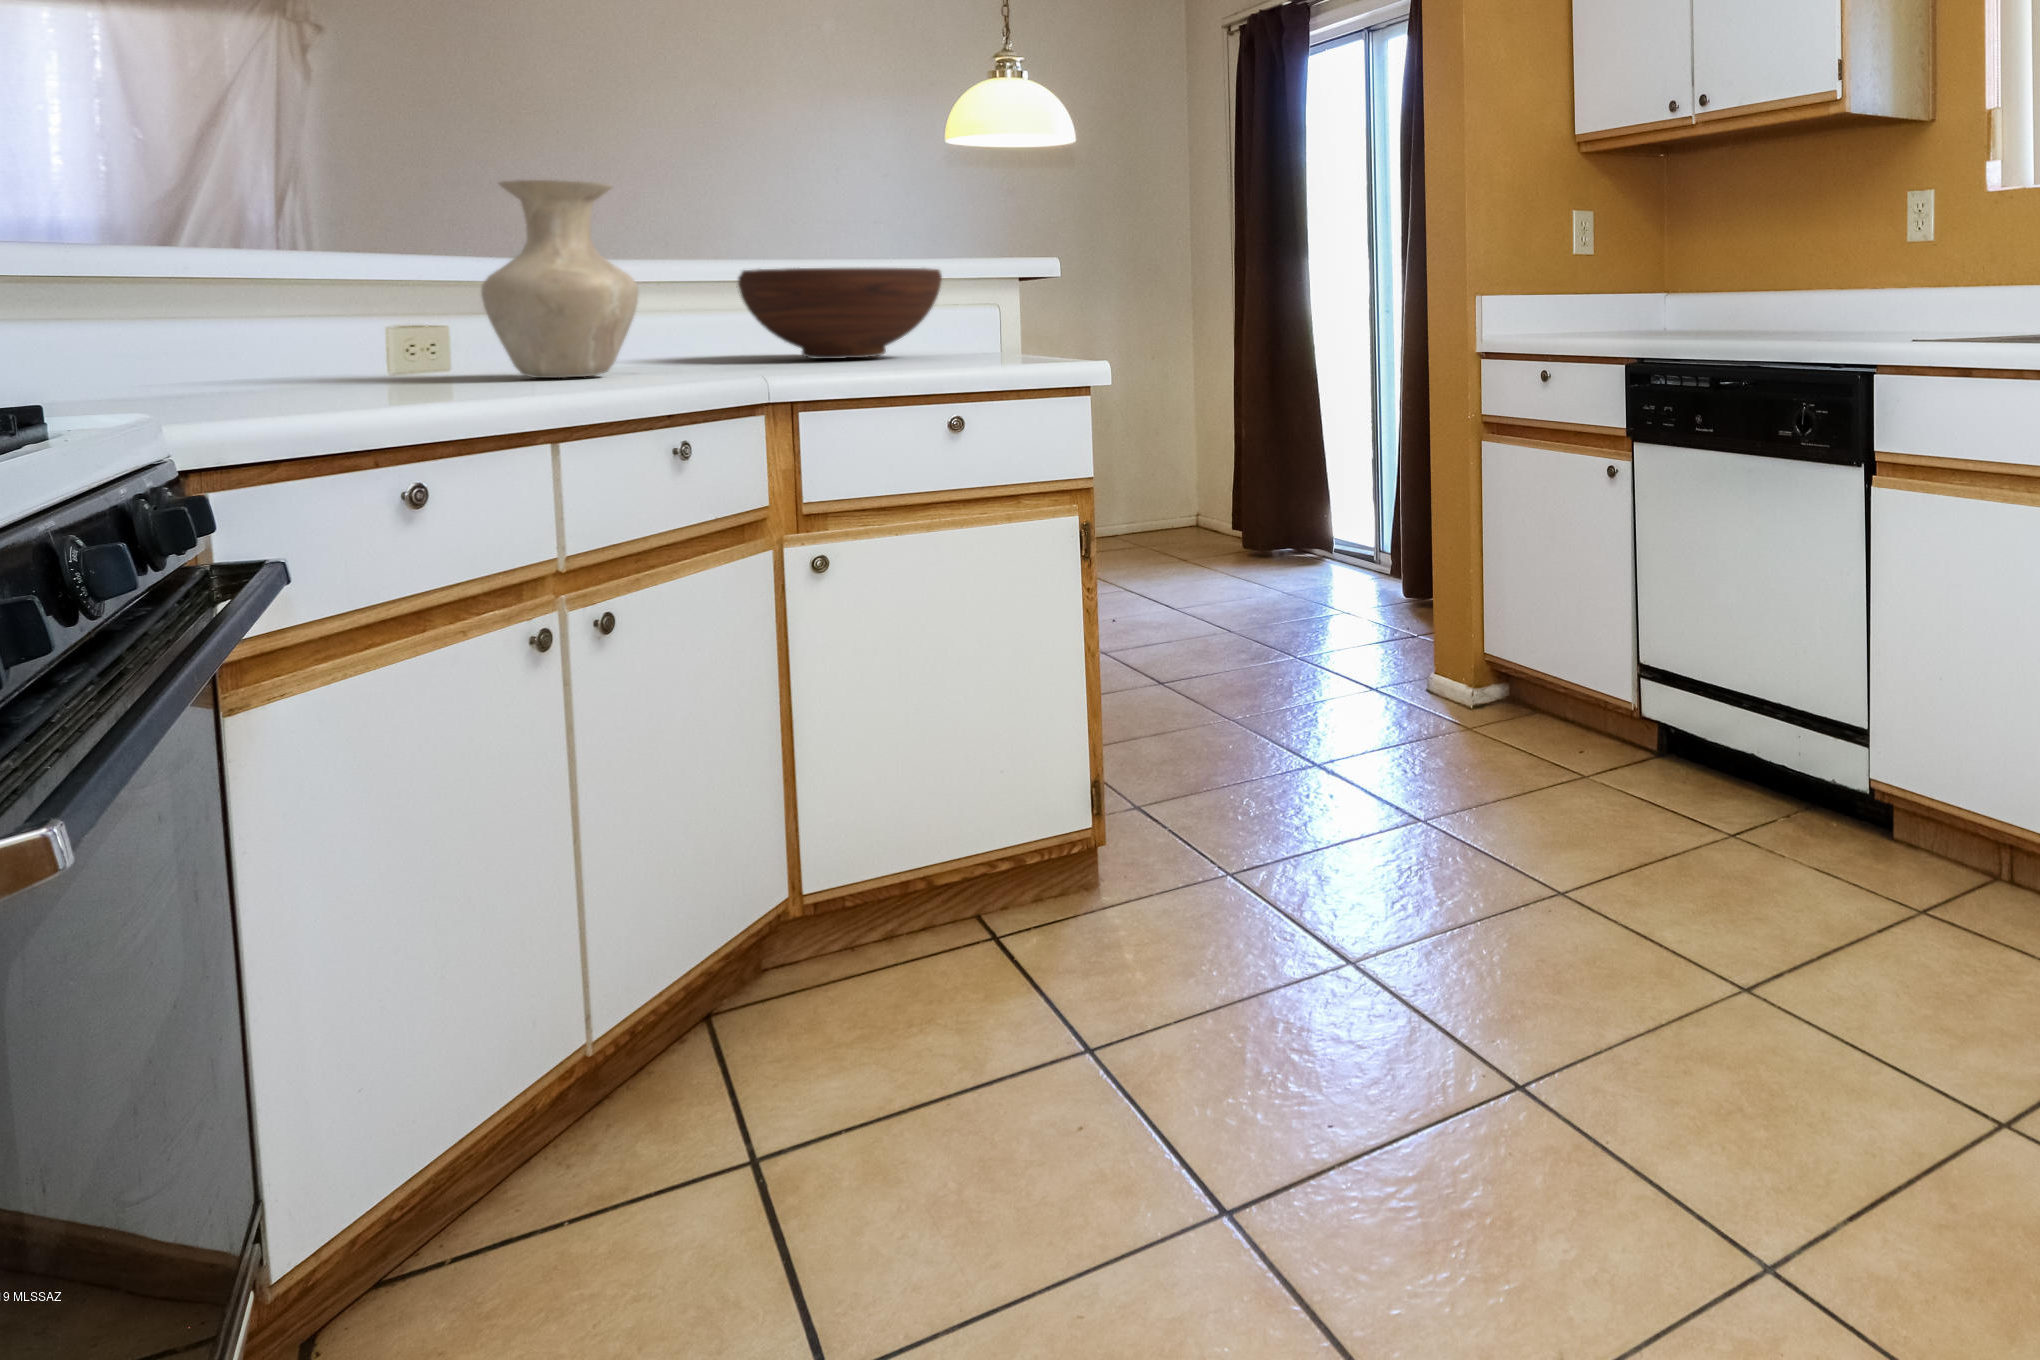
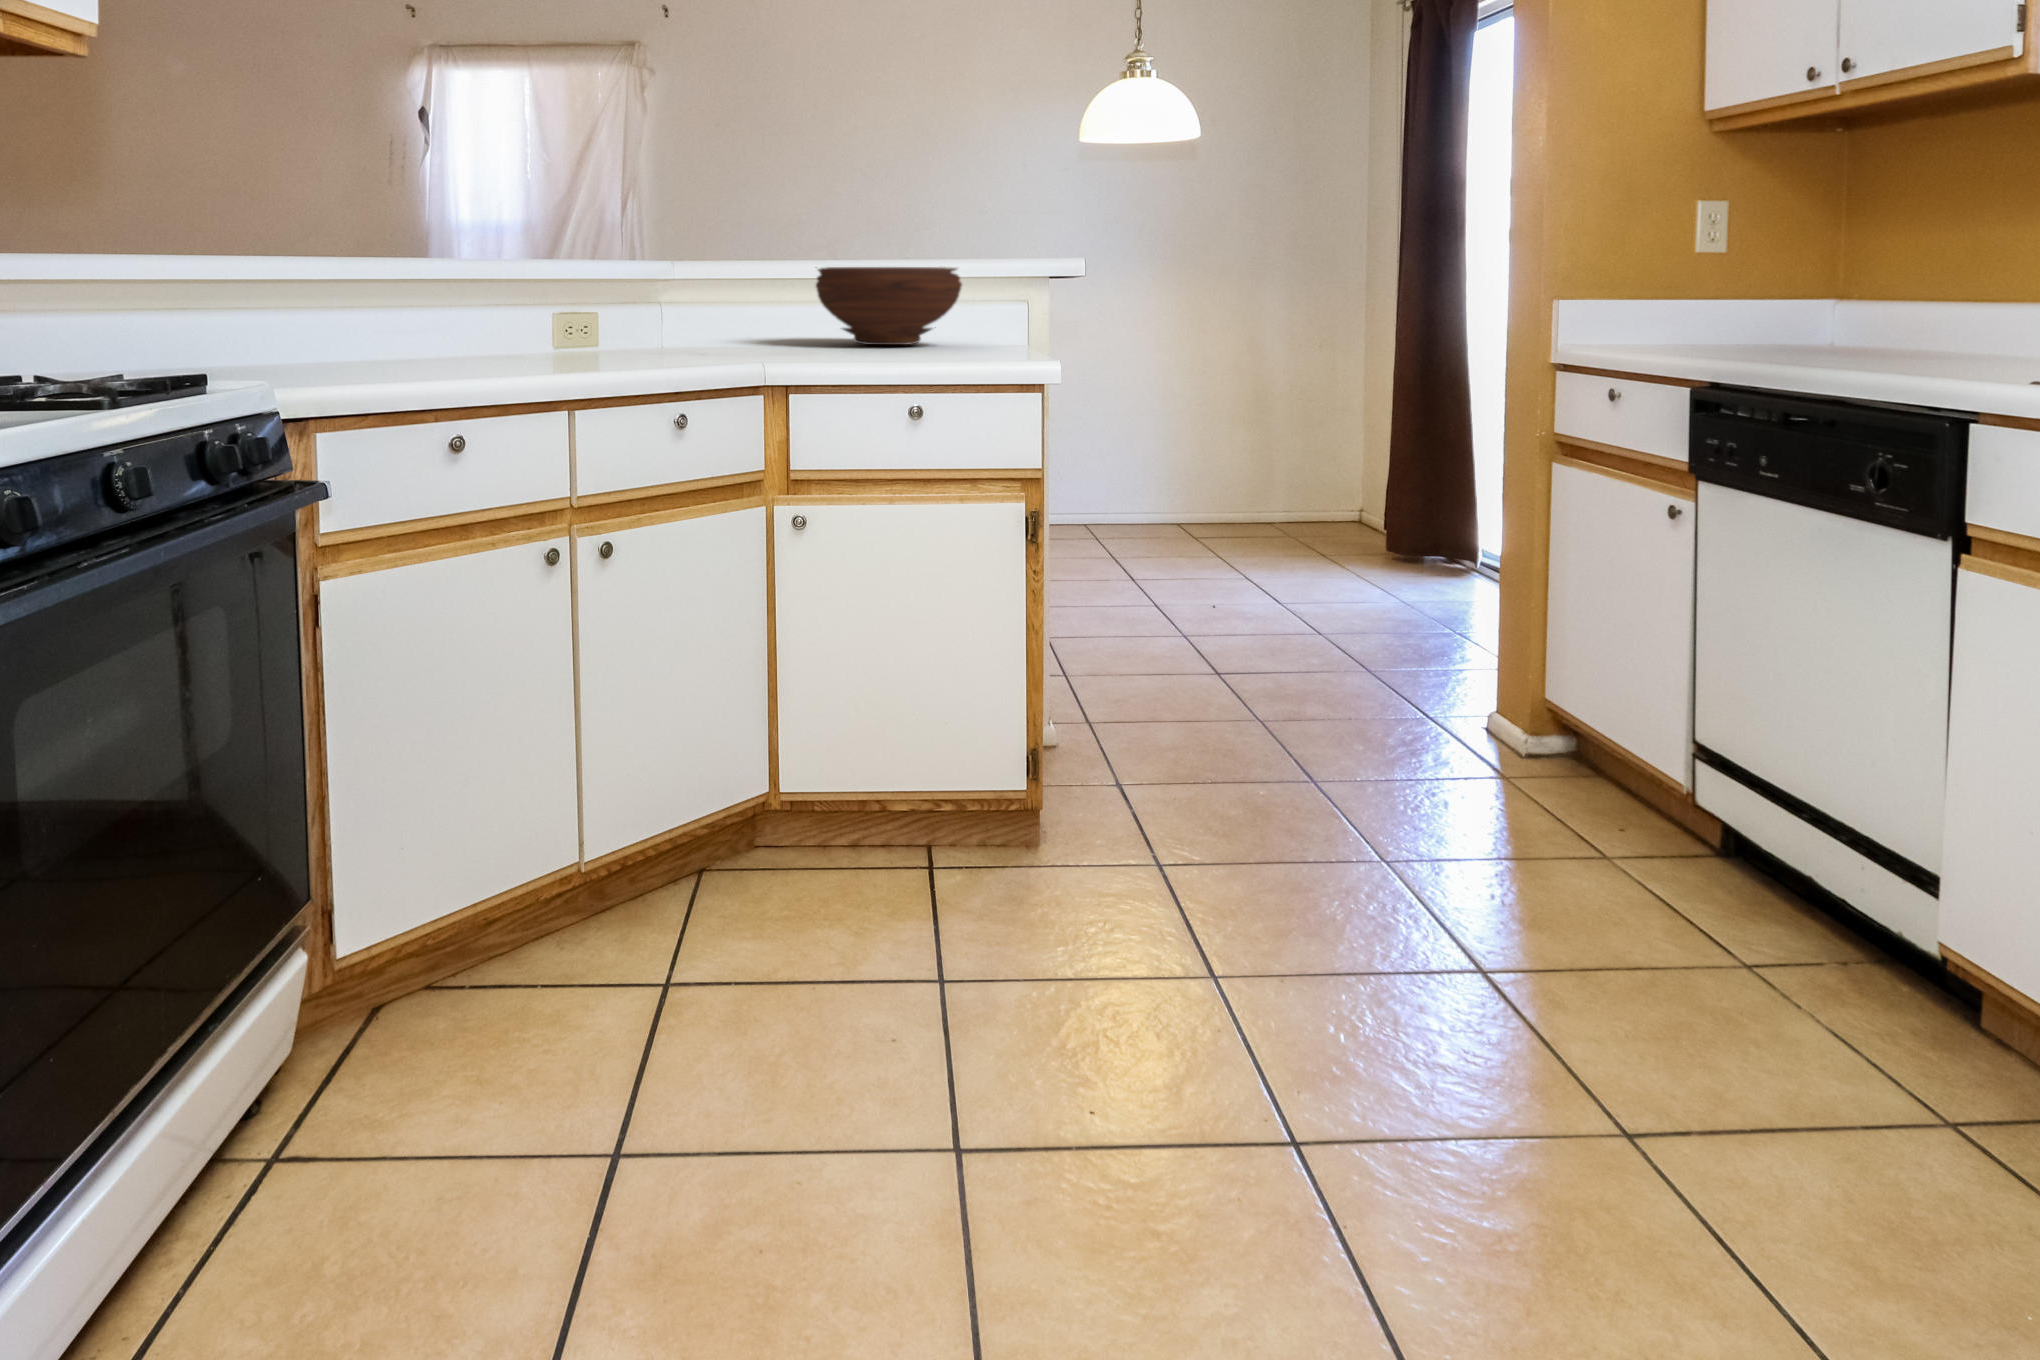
vase: present [481,180,638,378] -> none [597,200,701,353]

